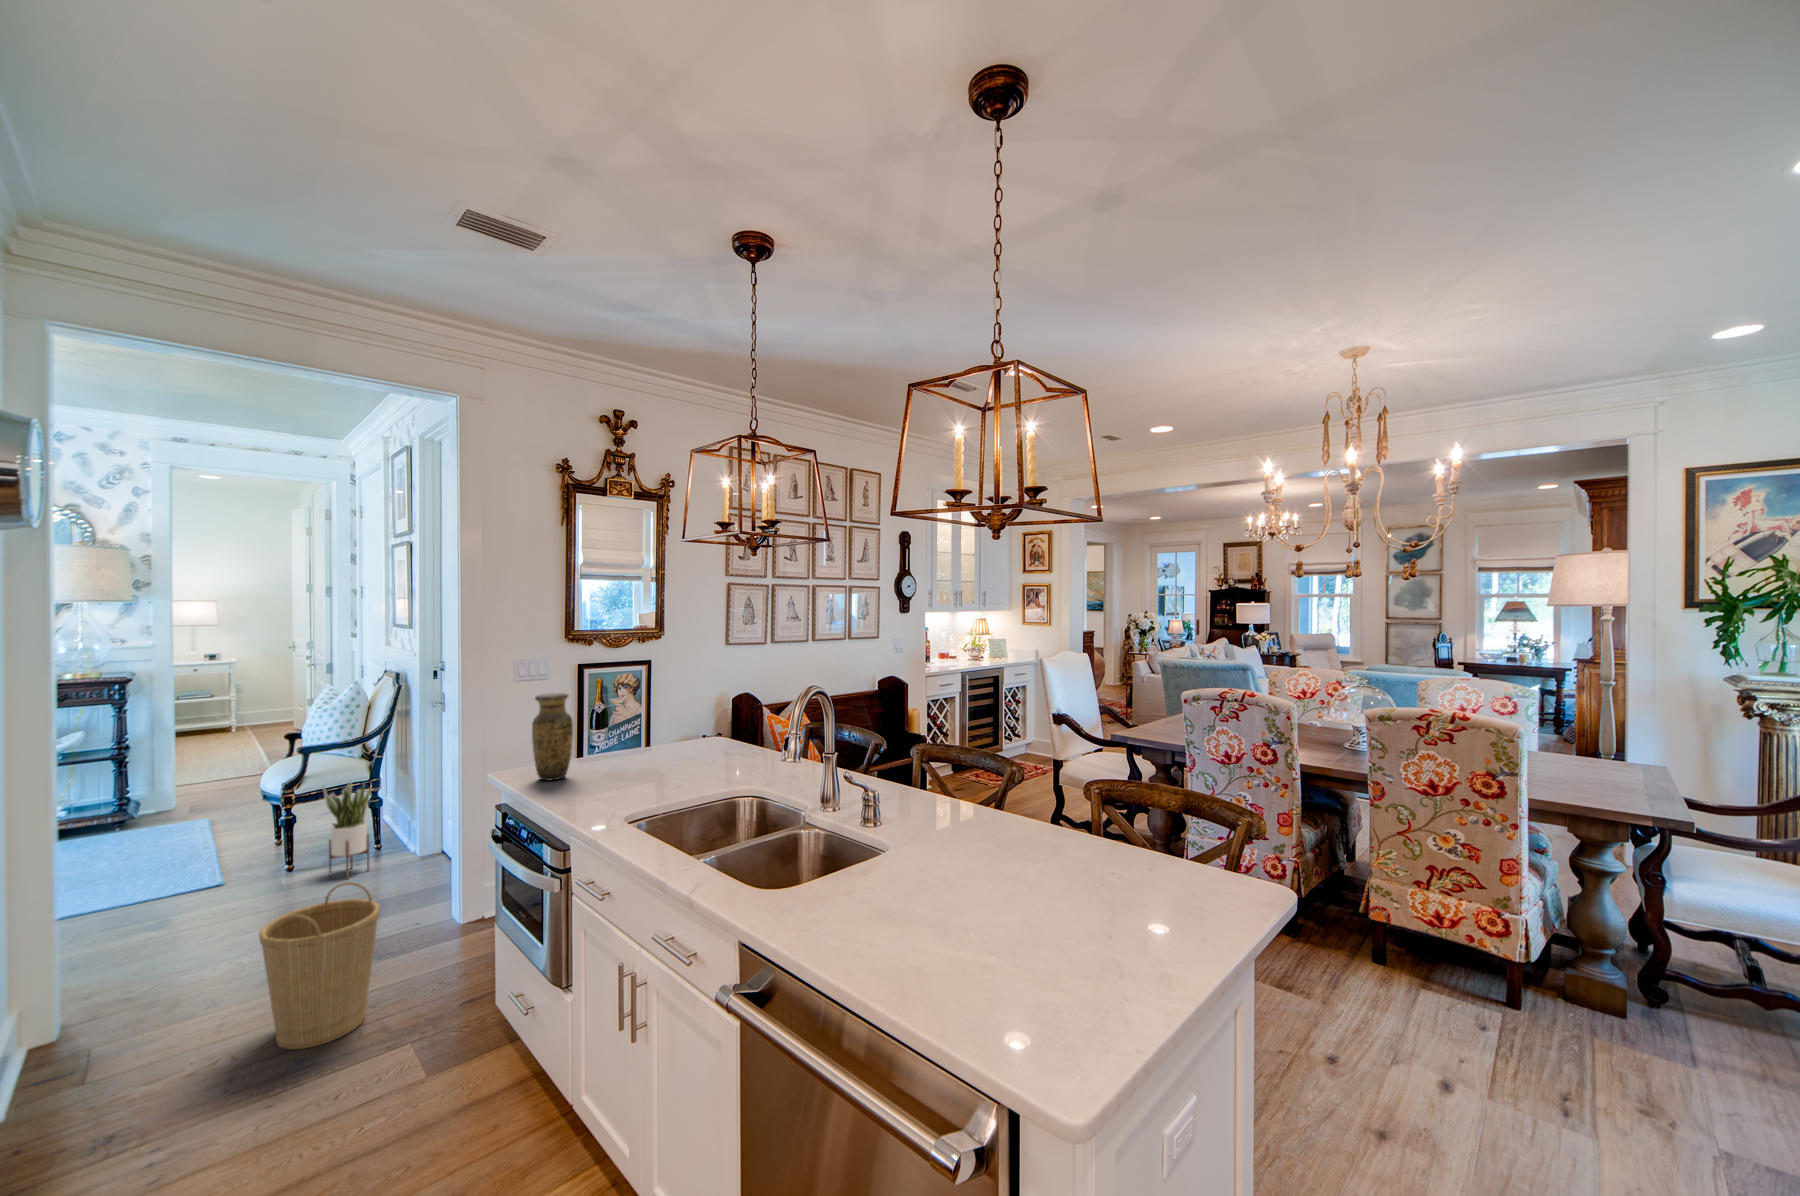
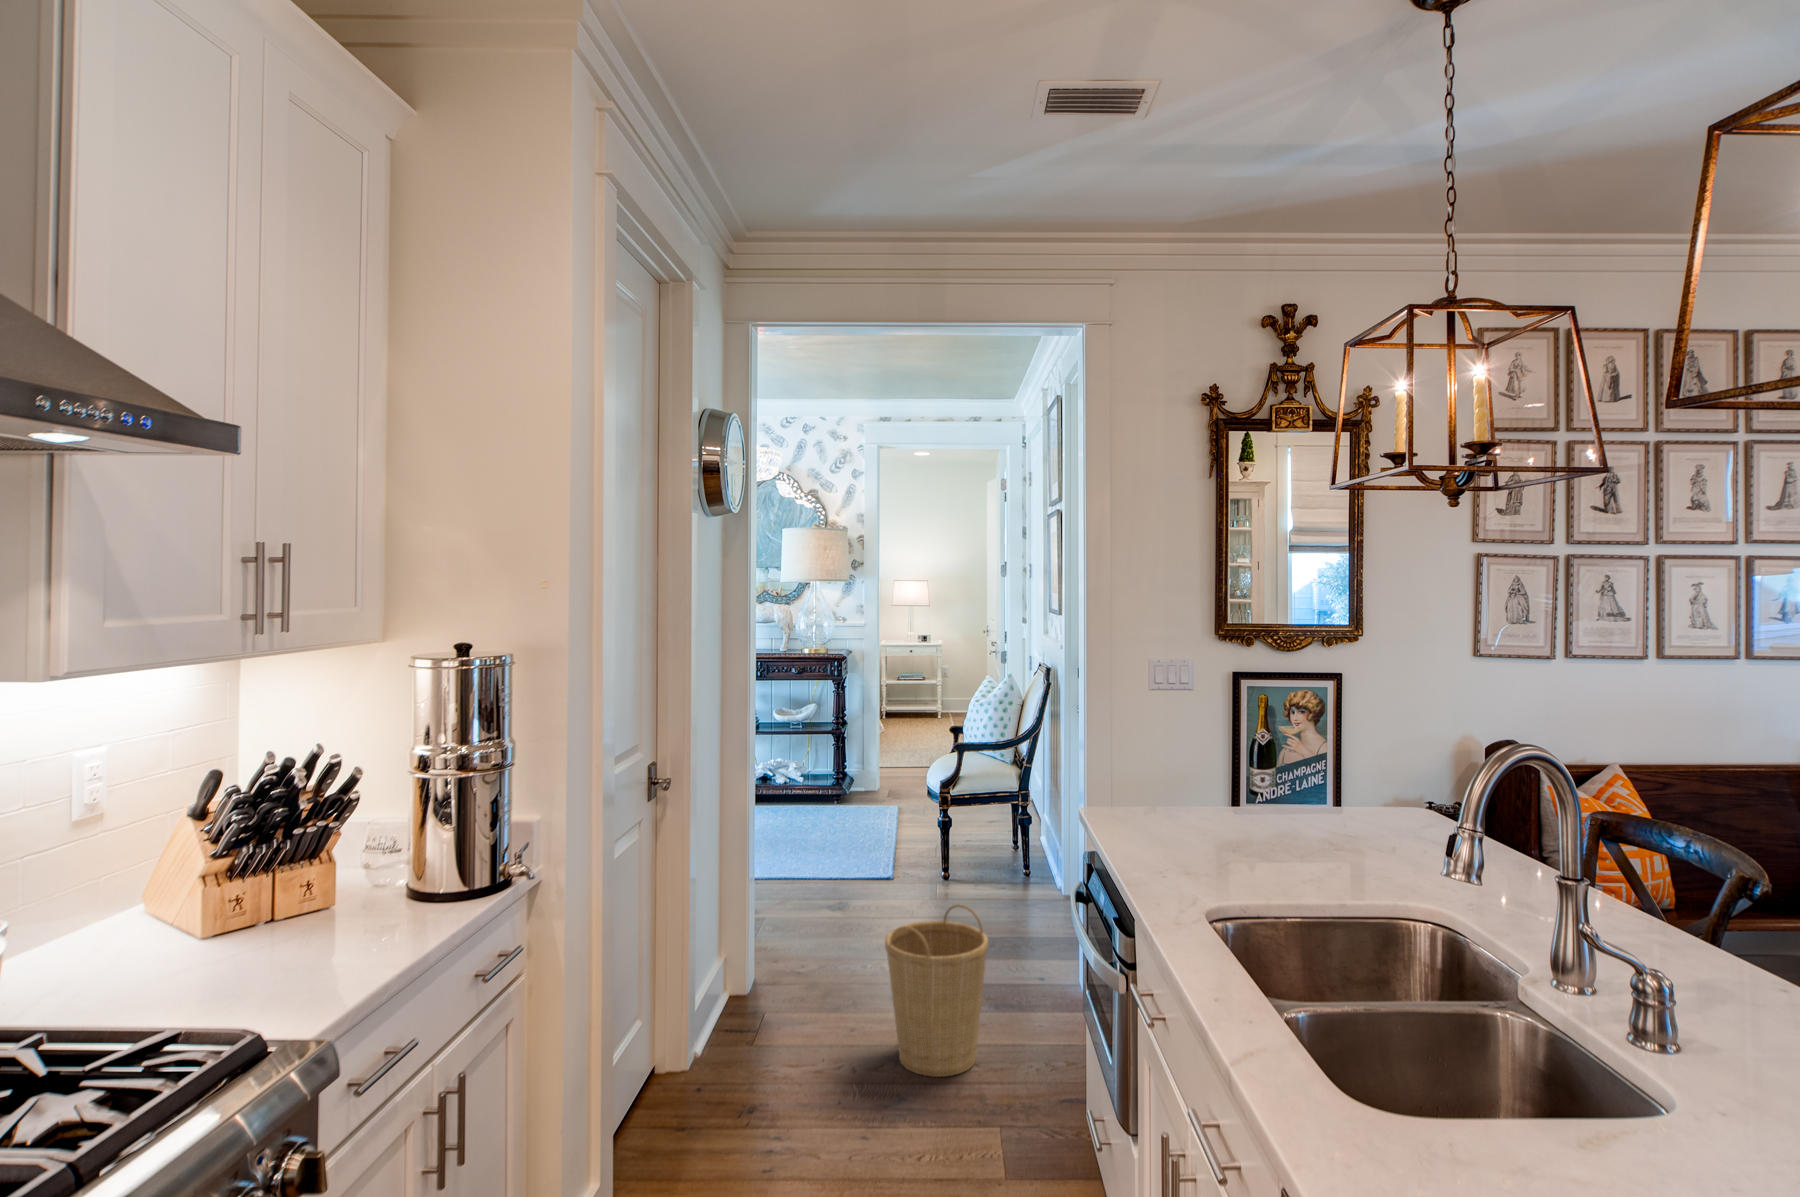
vase: present [532,693,573,780] -> none [1128,715,1179,834]
potted plant: present [322,781,371,879] -> none [971,786,1016,898]

